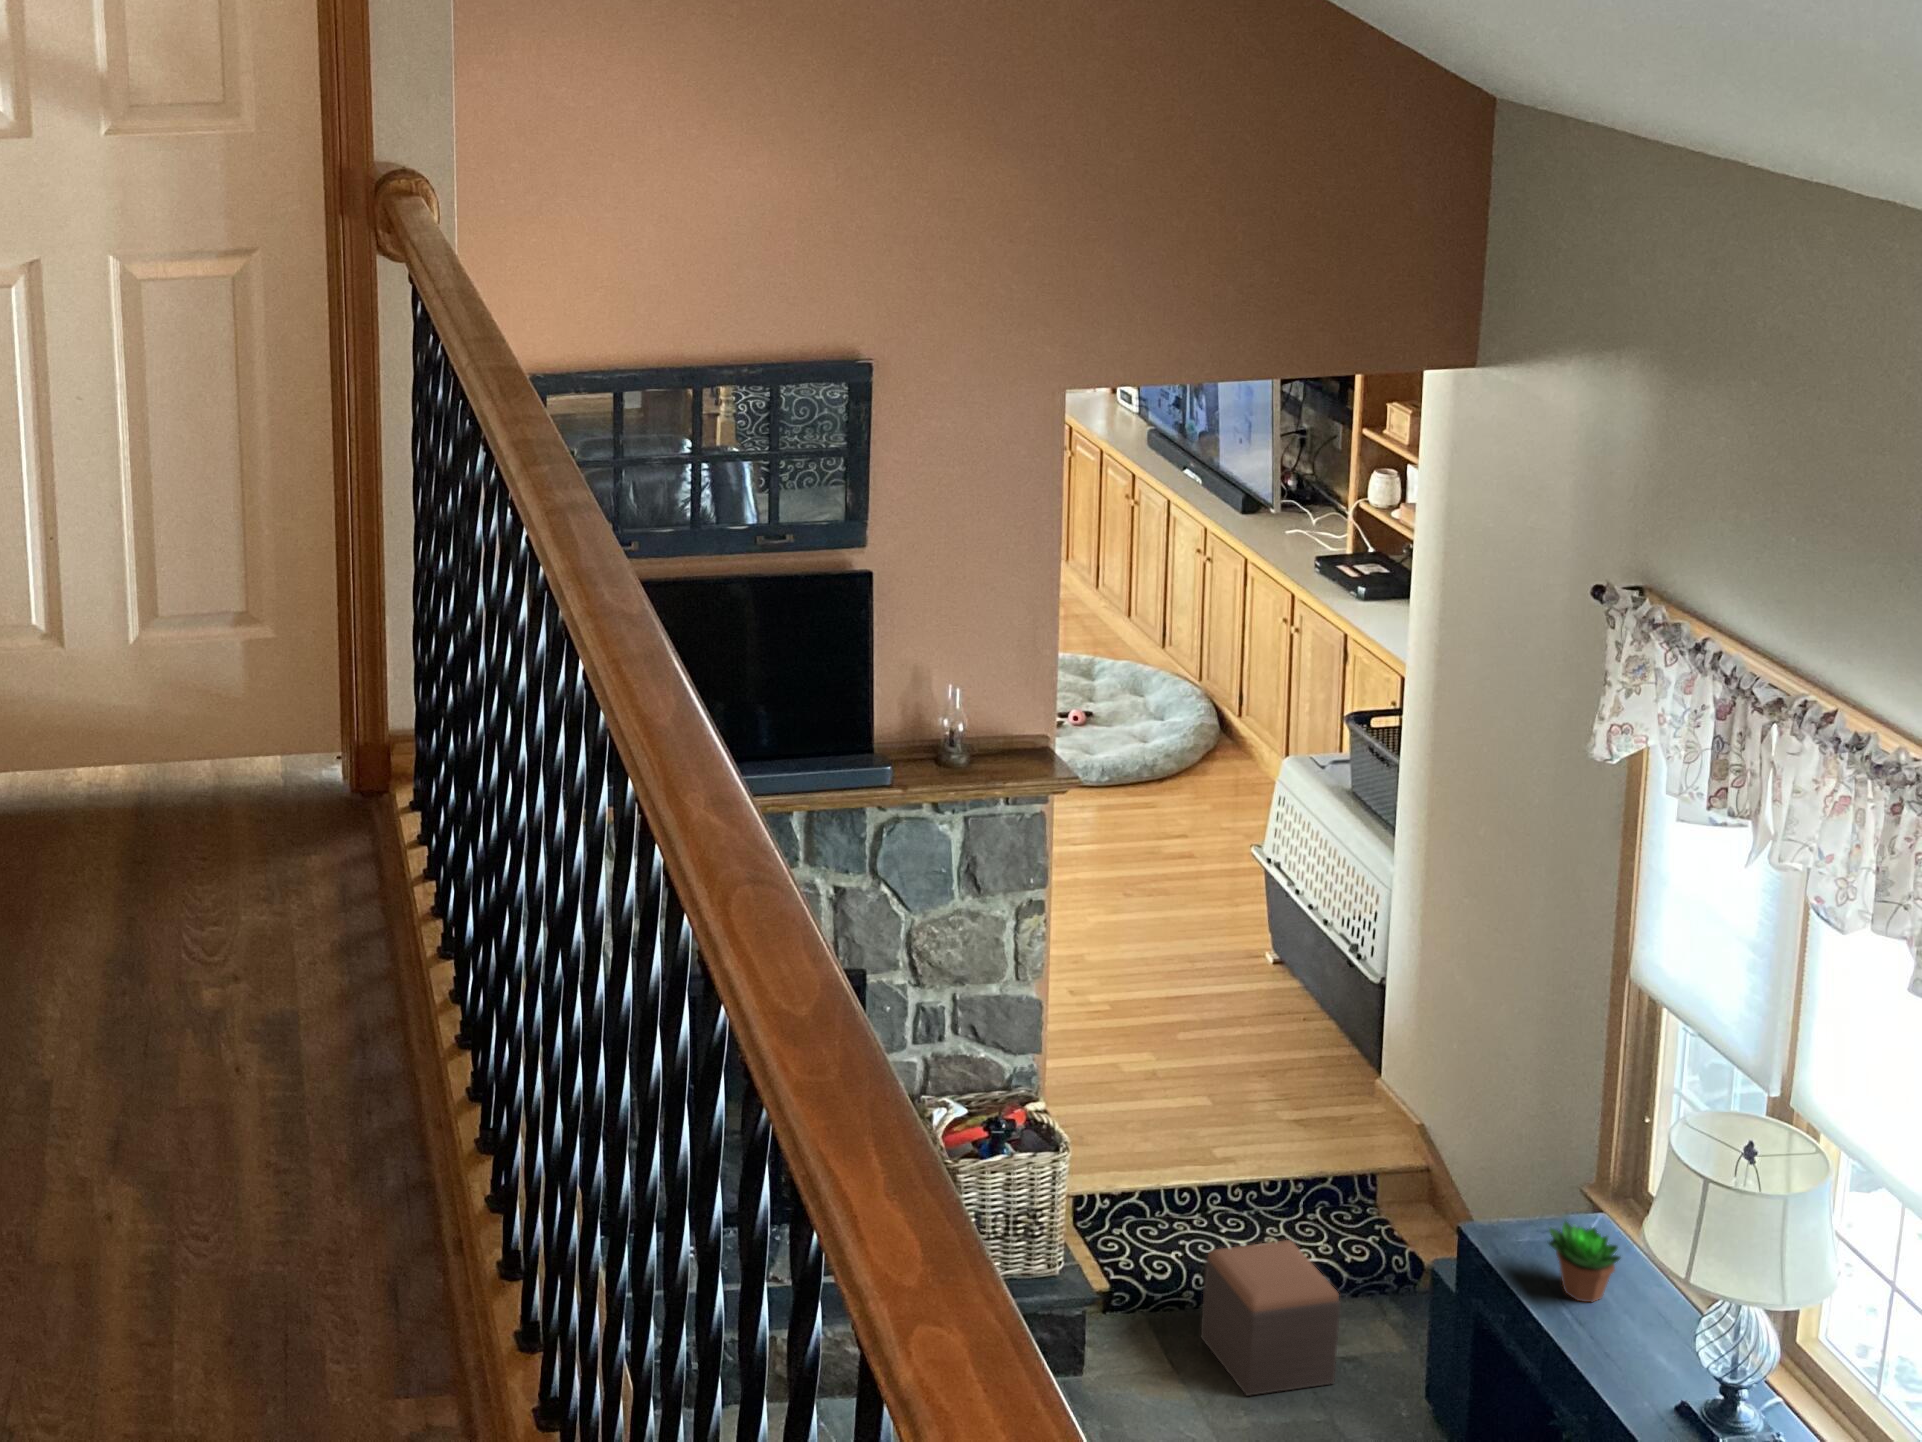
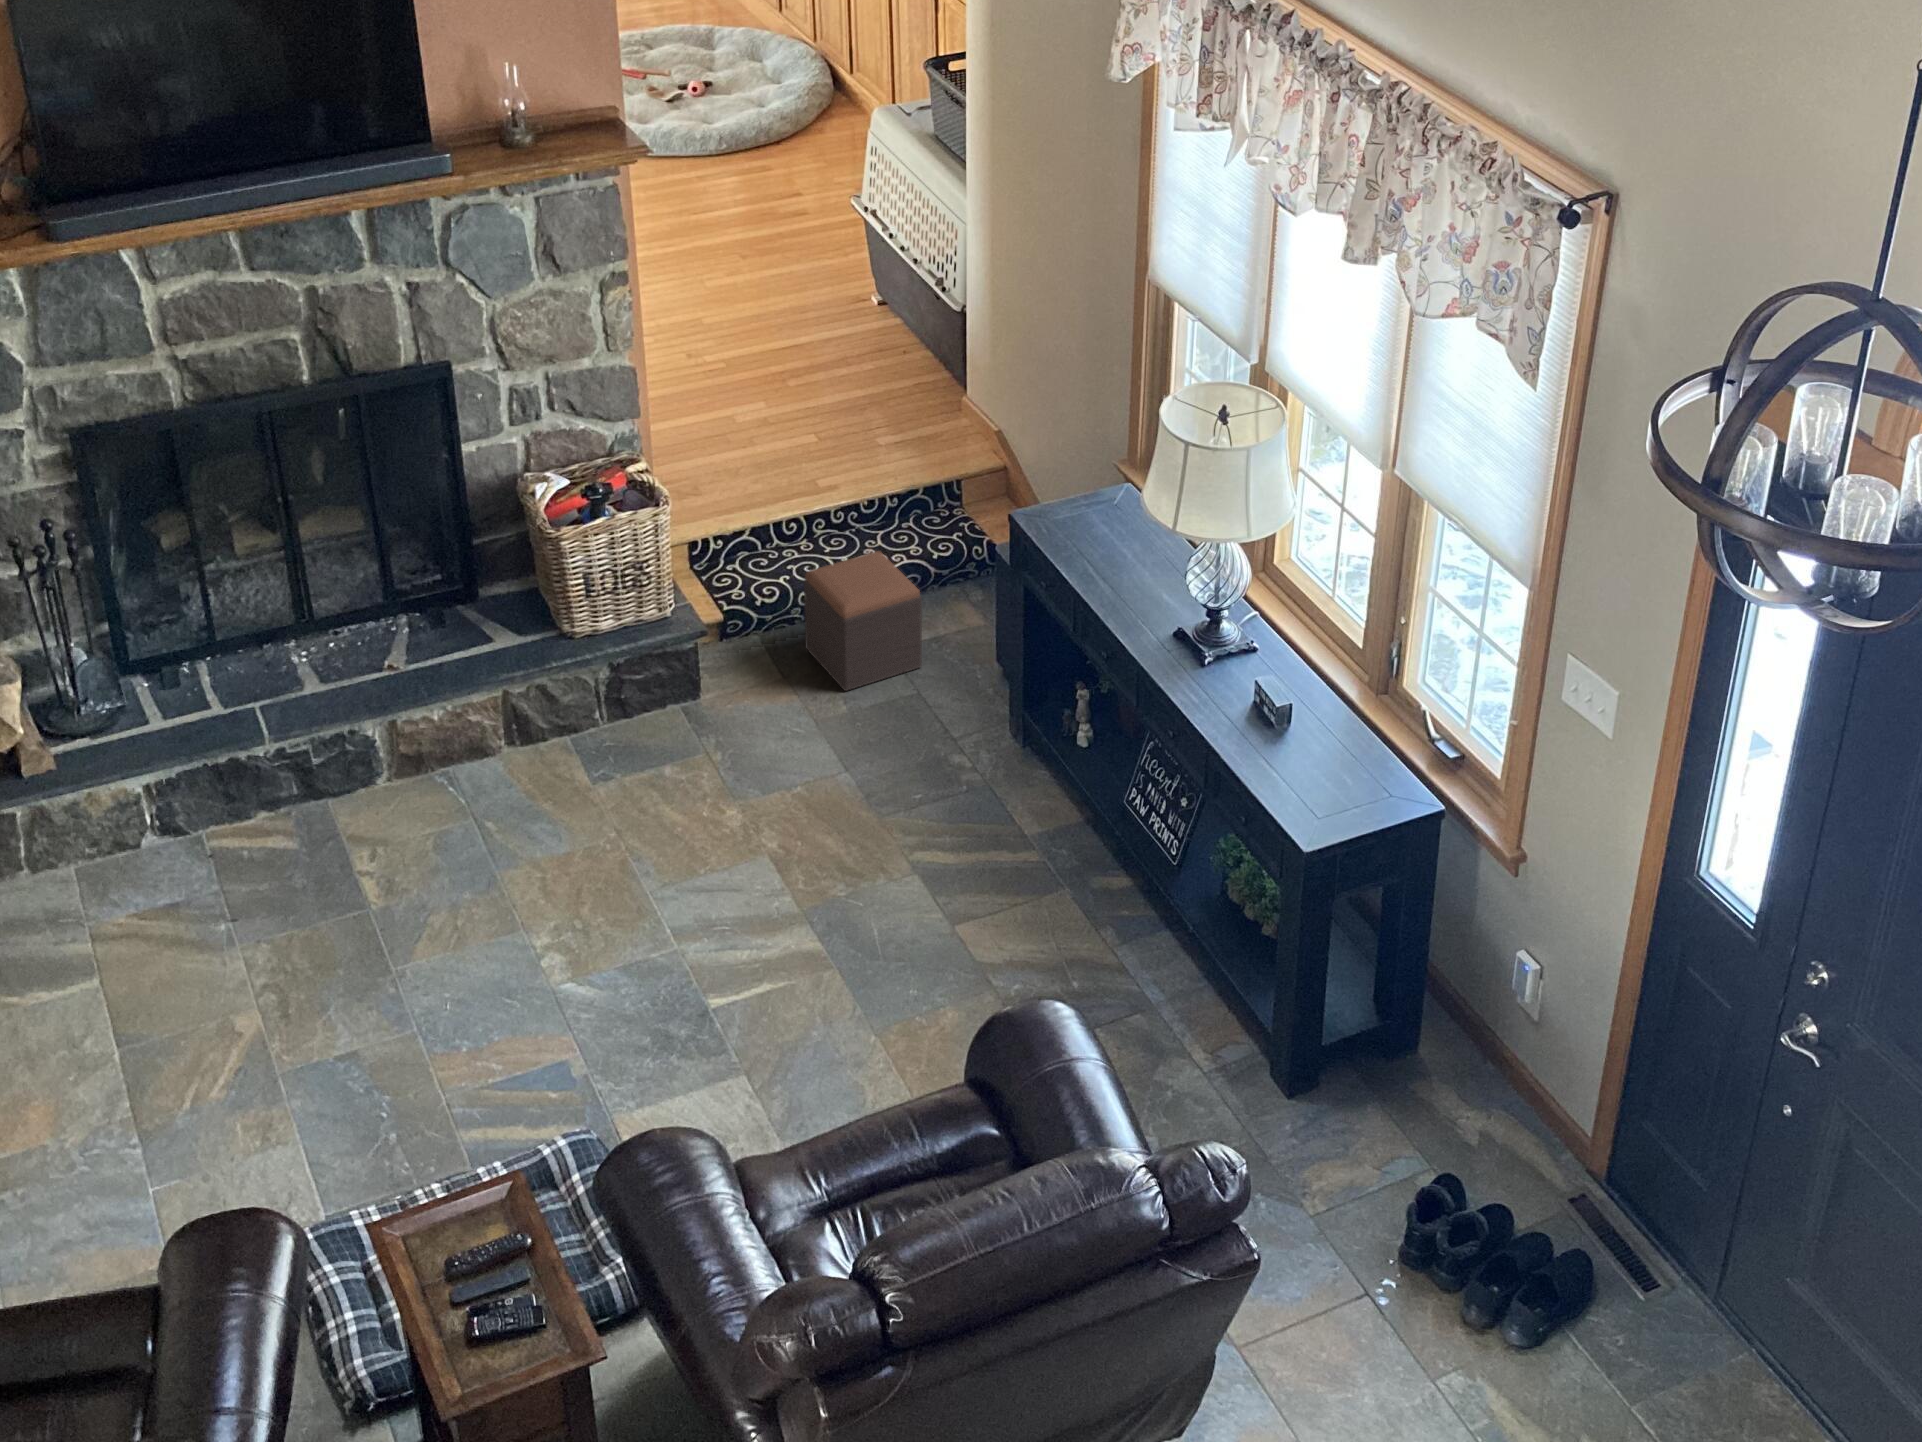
succulent plant: present [1549,1222,1620,1302] -> none [1078,496,1139,563]

